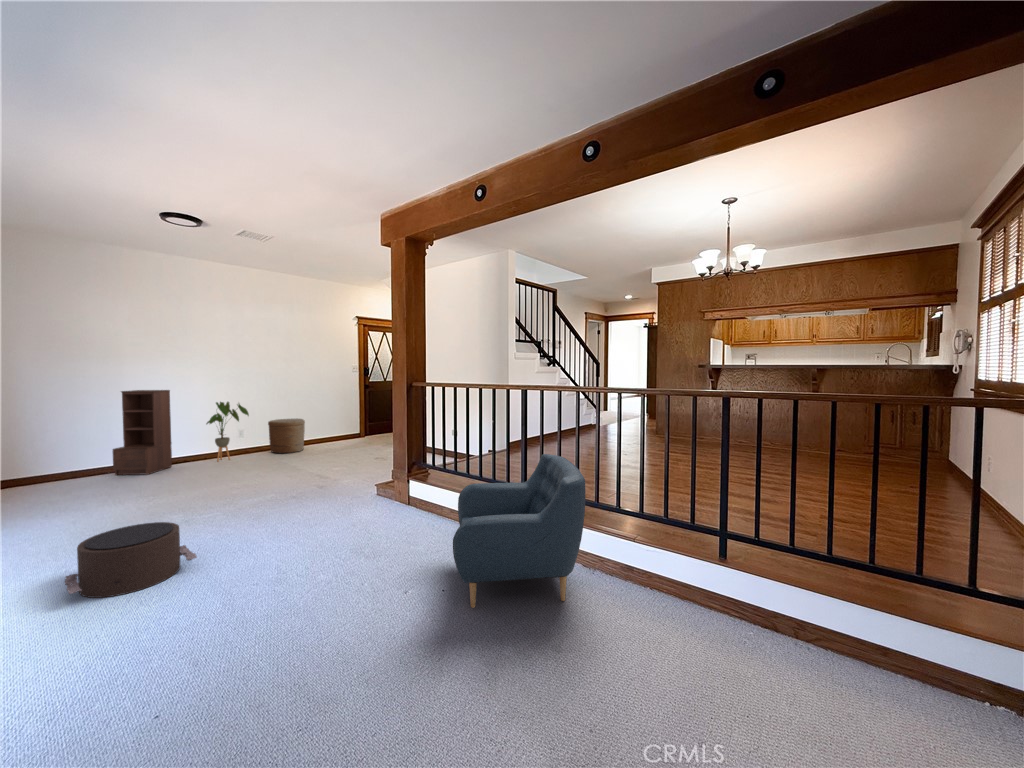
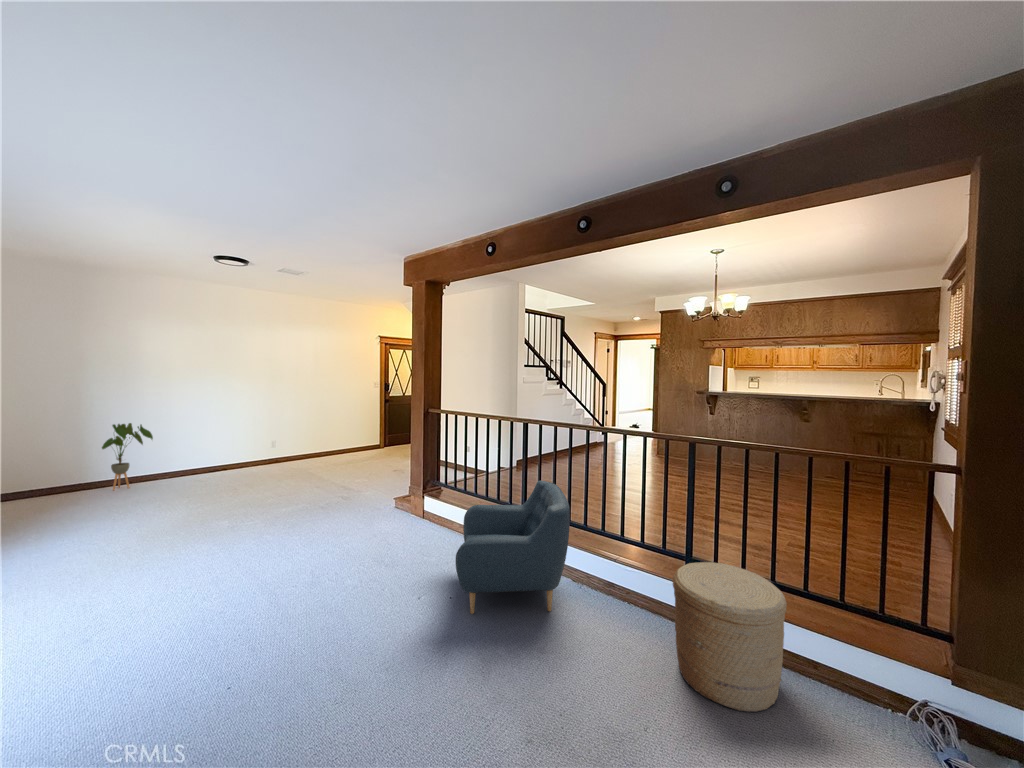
bookshelf: present [113,390,172,475] -> none [166,405,215,482]
house plant: present [206,402,249,461] -> present [102,423,153,490]
woven basket: present [268,419,305,453] -> present [673,562,787,712]
pouf: present [65,522,197,598] -> none [140,530,244,593]

